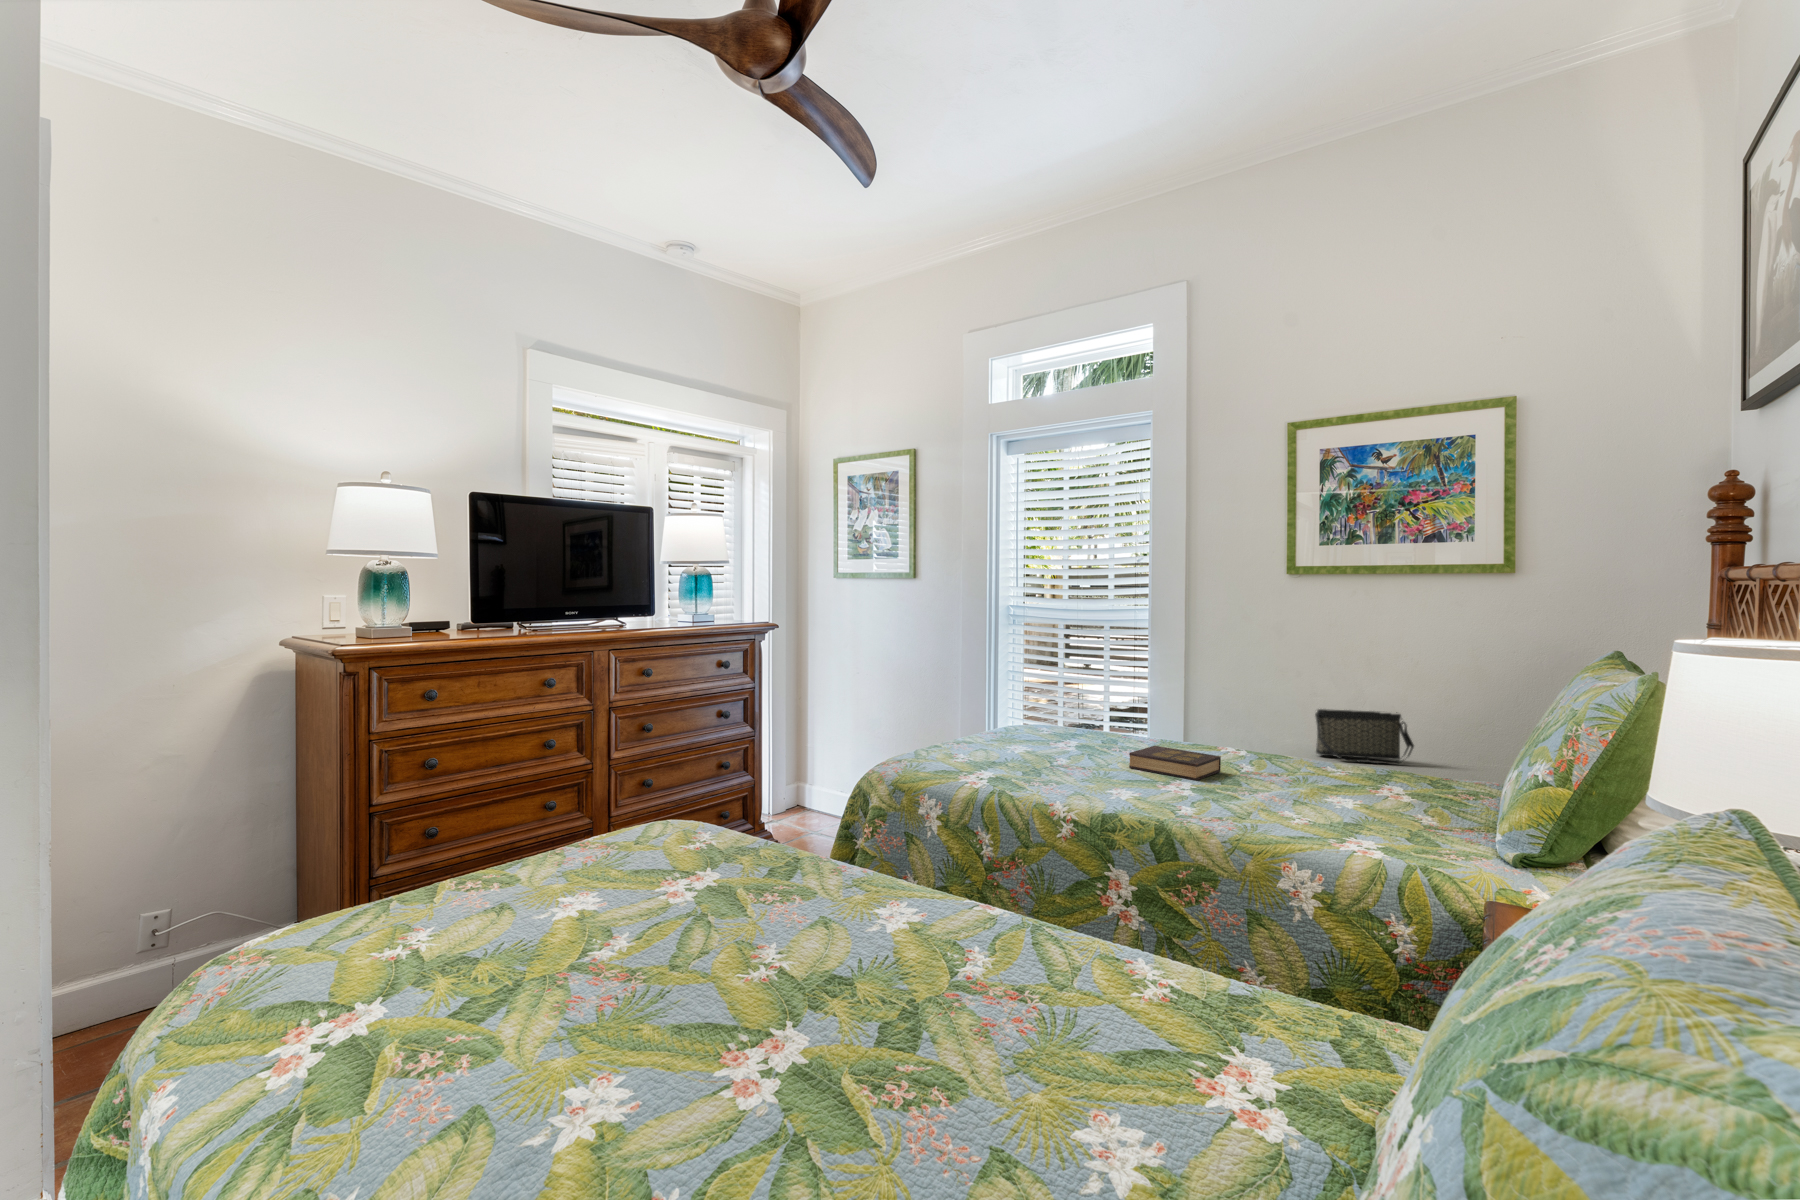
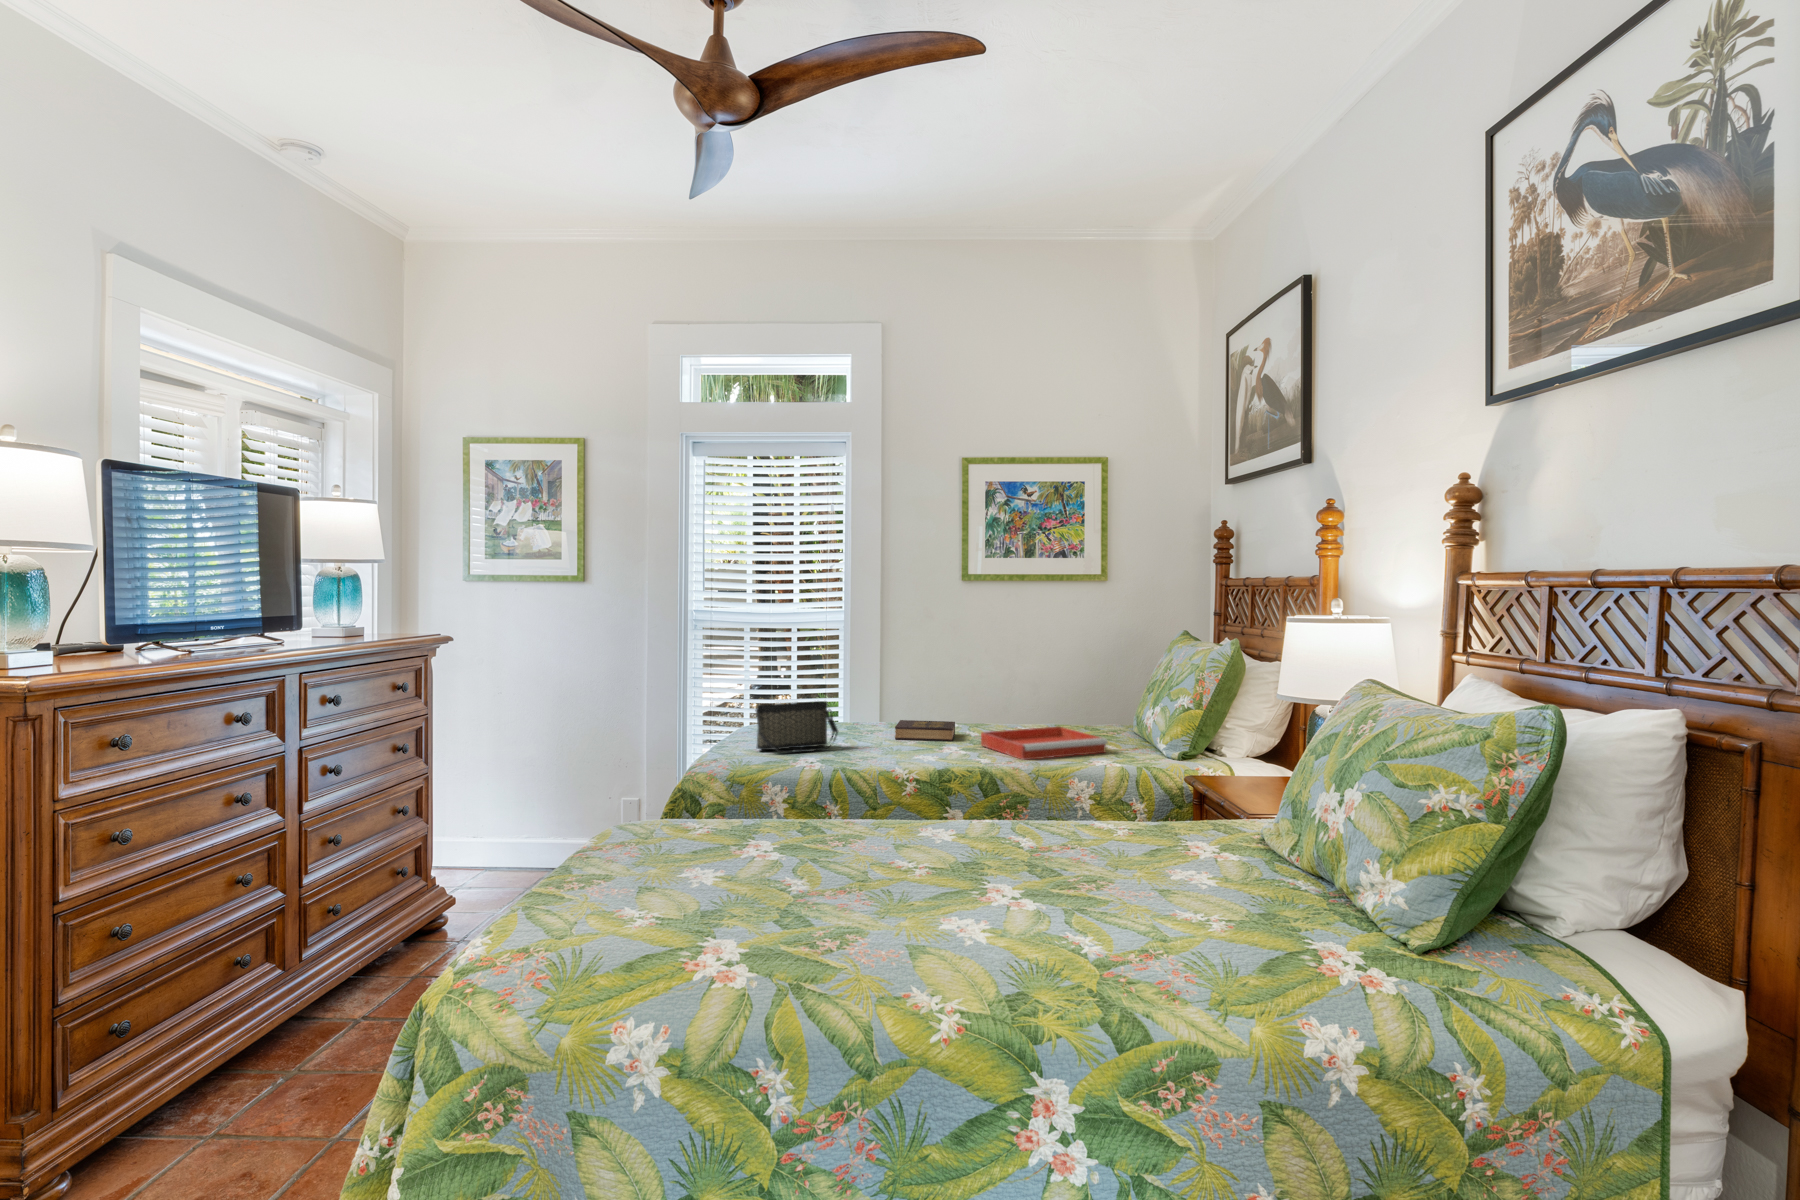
handbag: present [1315,709,1414,764] -> present [755,701,838,753]
tray: none [1220,774,1402,833] -> present [981,727,1108,760]

